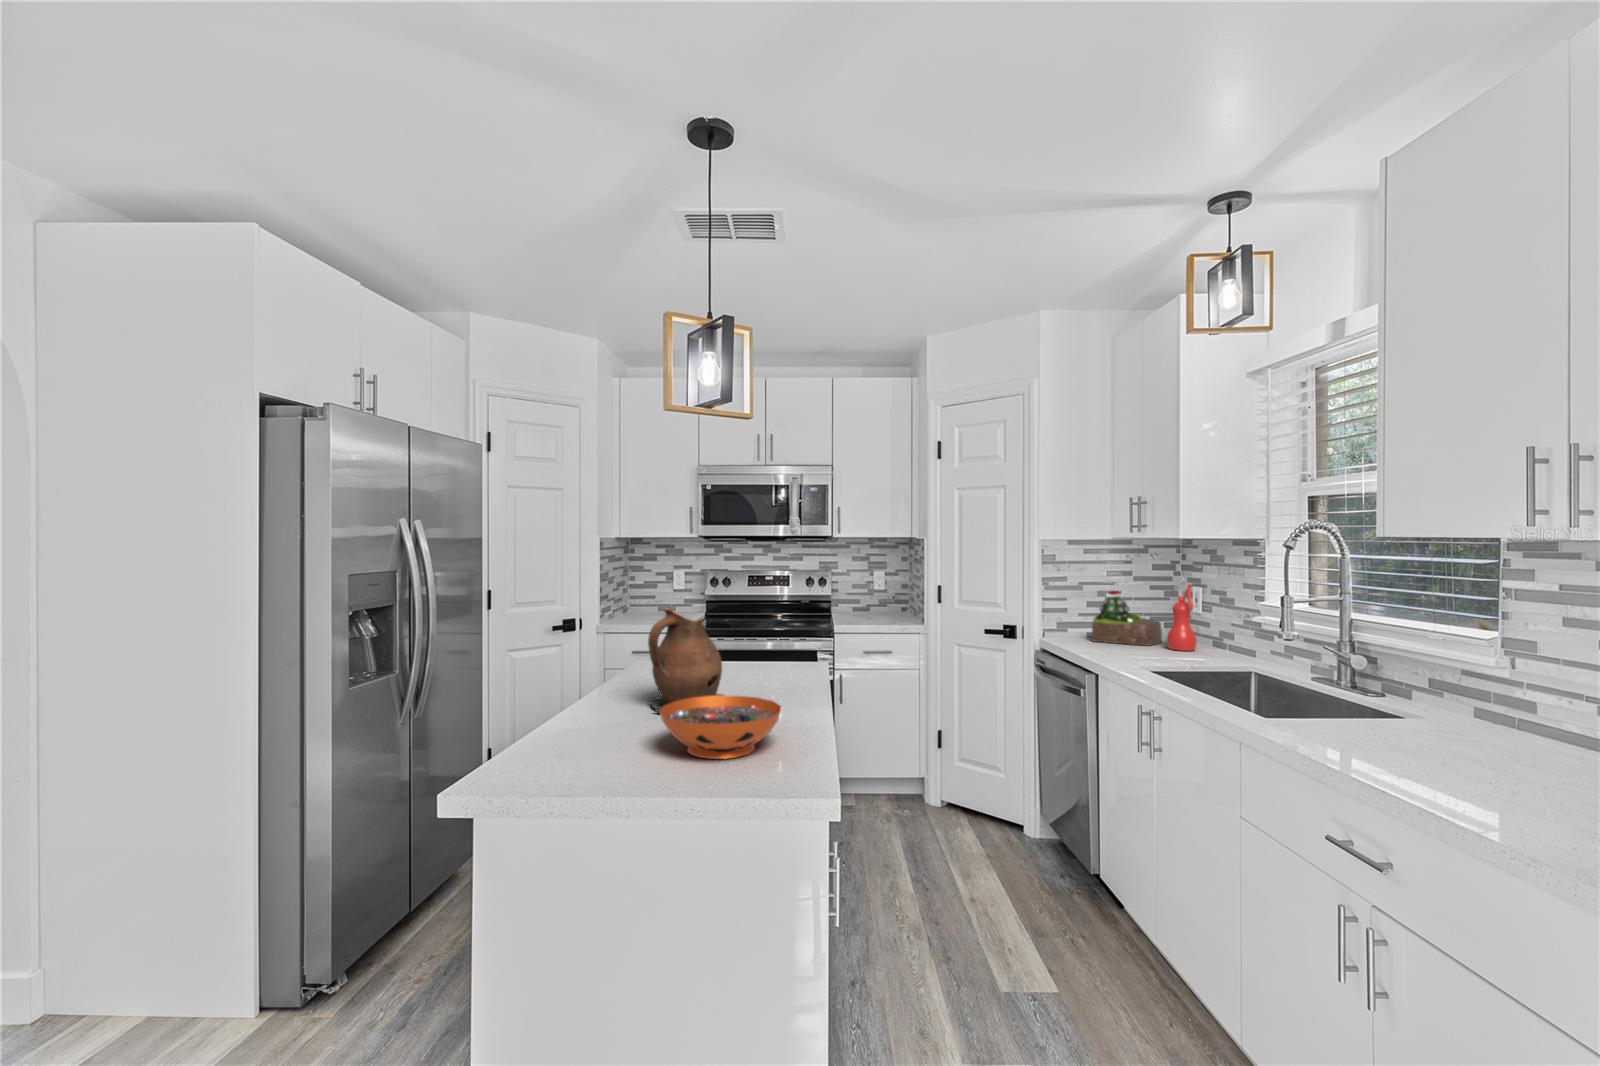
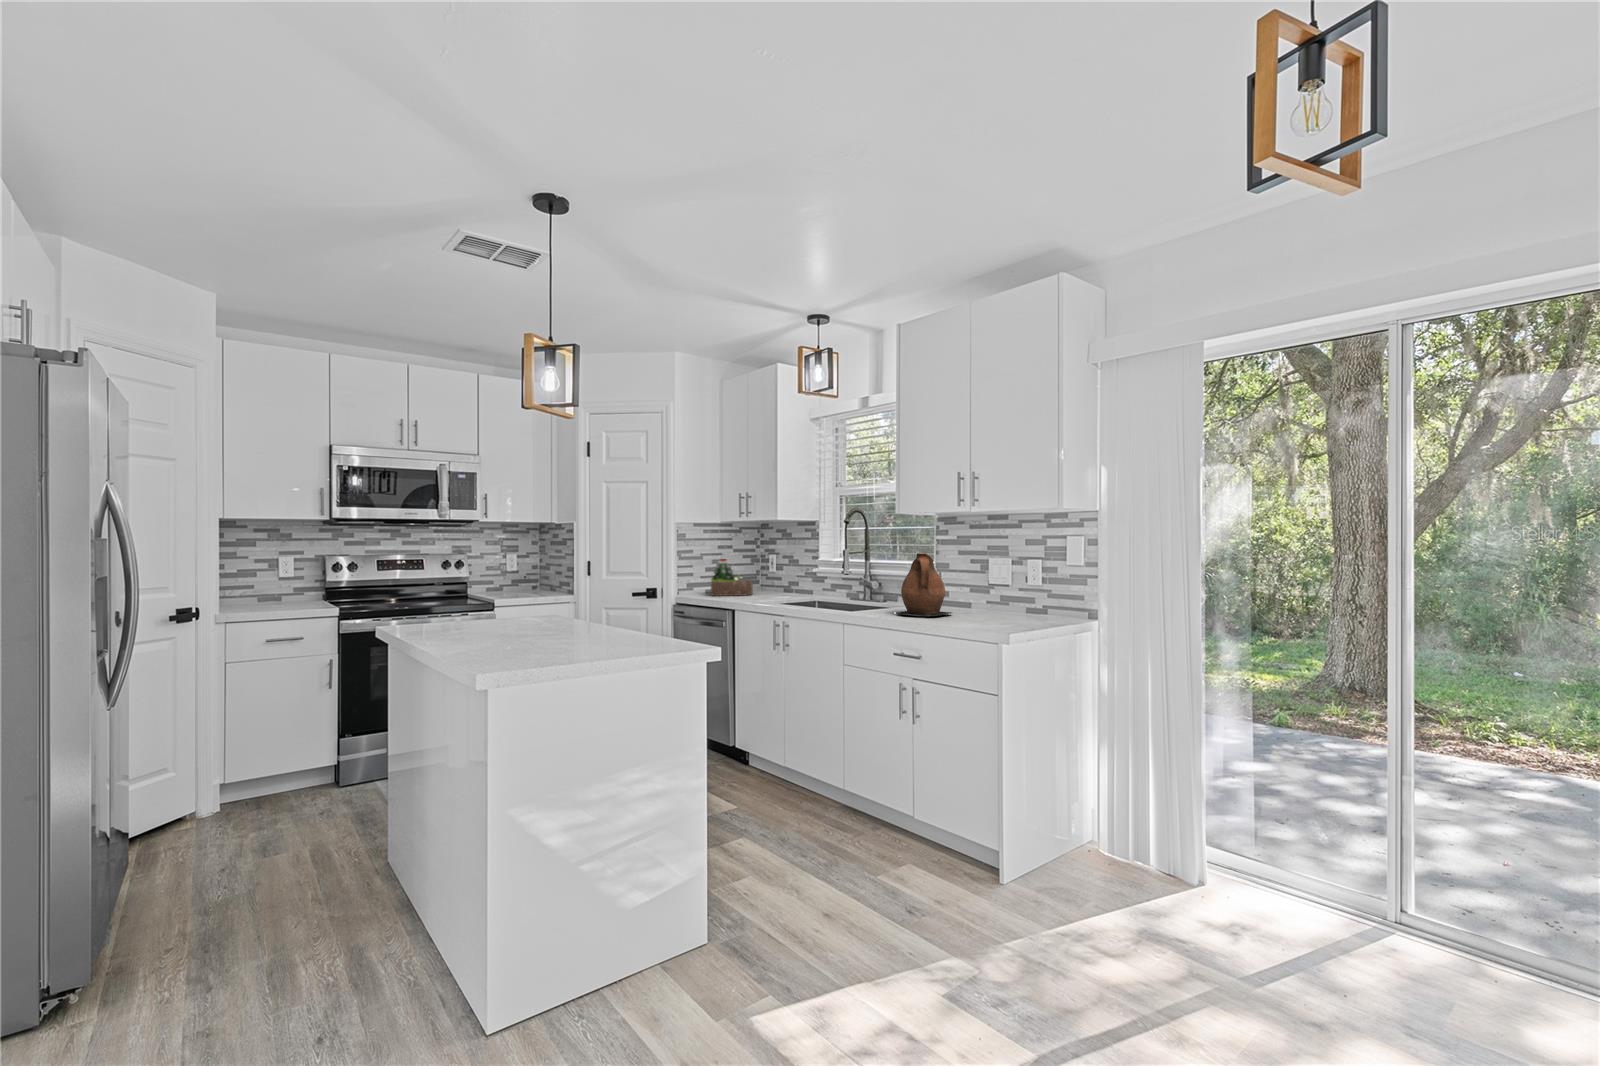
spray bottle: present [1167,583,1197,651] -> none [761,550,779,596]
ceramic pitcher: present [648,609,723,711] -> present [898,553,952,616]
decorative bowl: present [659,696,781,759] -> none [524,621,615,658]

